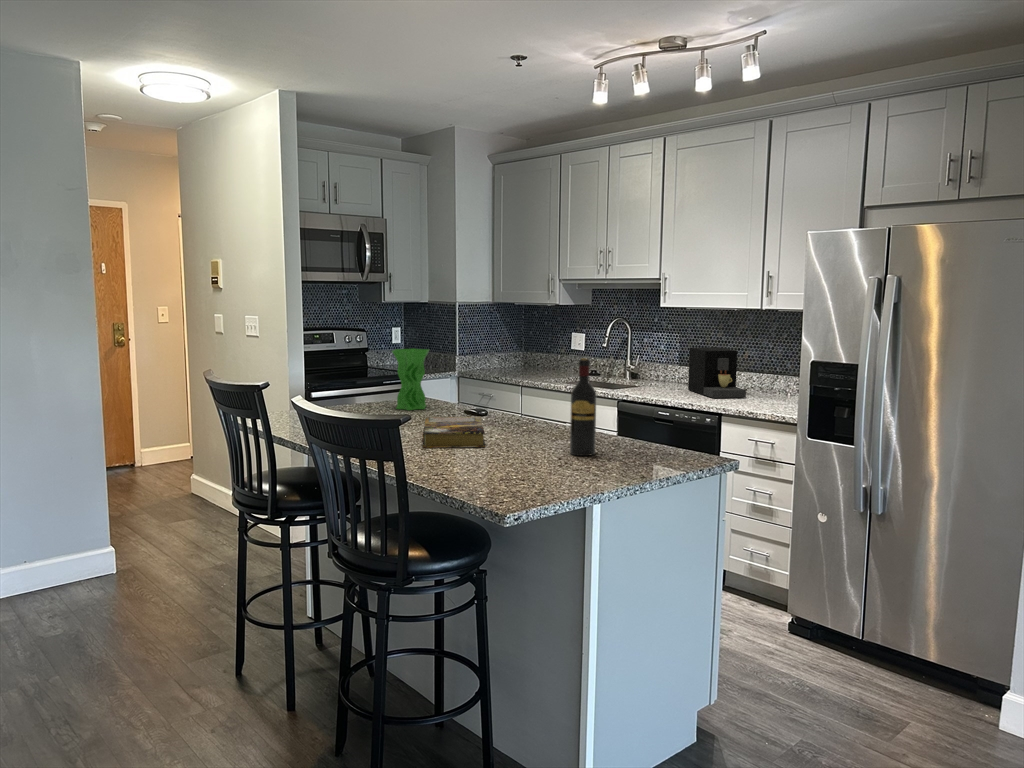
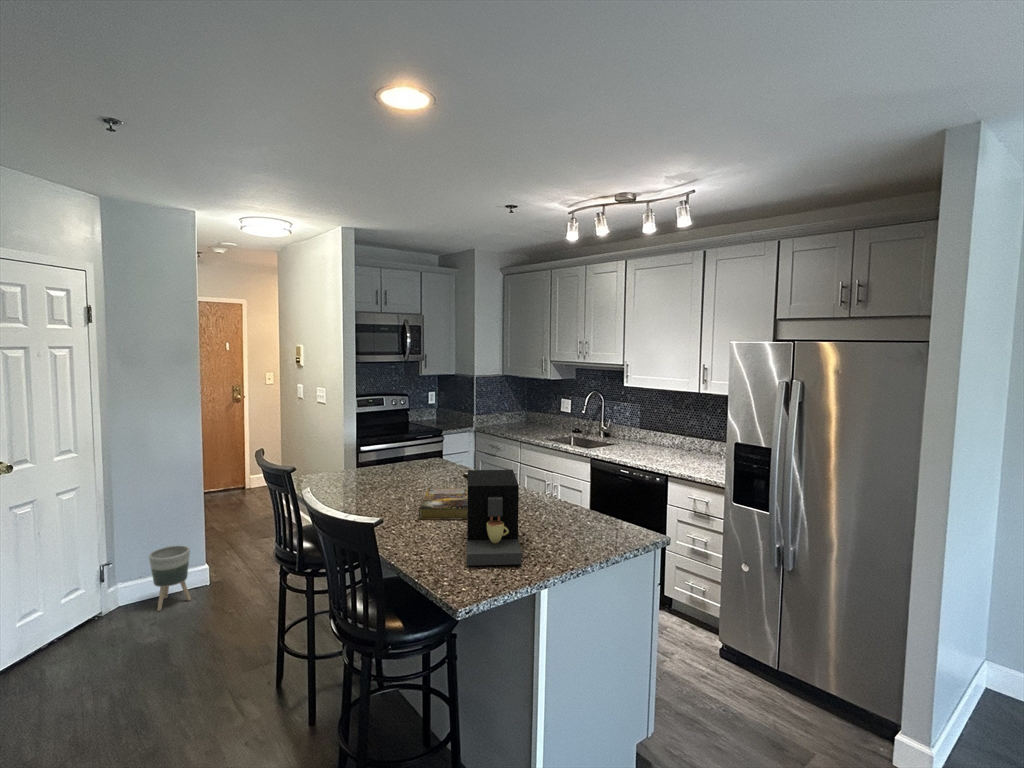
coffee maker: present [688,347,746,398] -> present [467,470,522,566]
vase: present [392,349,429,410] -> none [410,425,440,474]
wine bottle: present [570,359,596,456] -> none [533,453,554,531]
planter: none [38,519,96,602] -> present [149,545,191,611]

